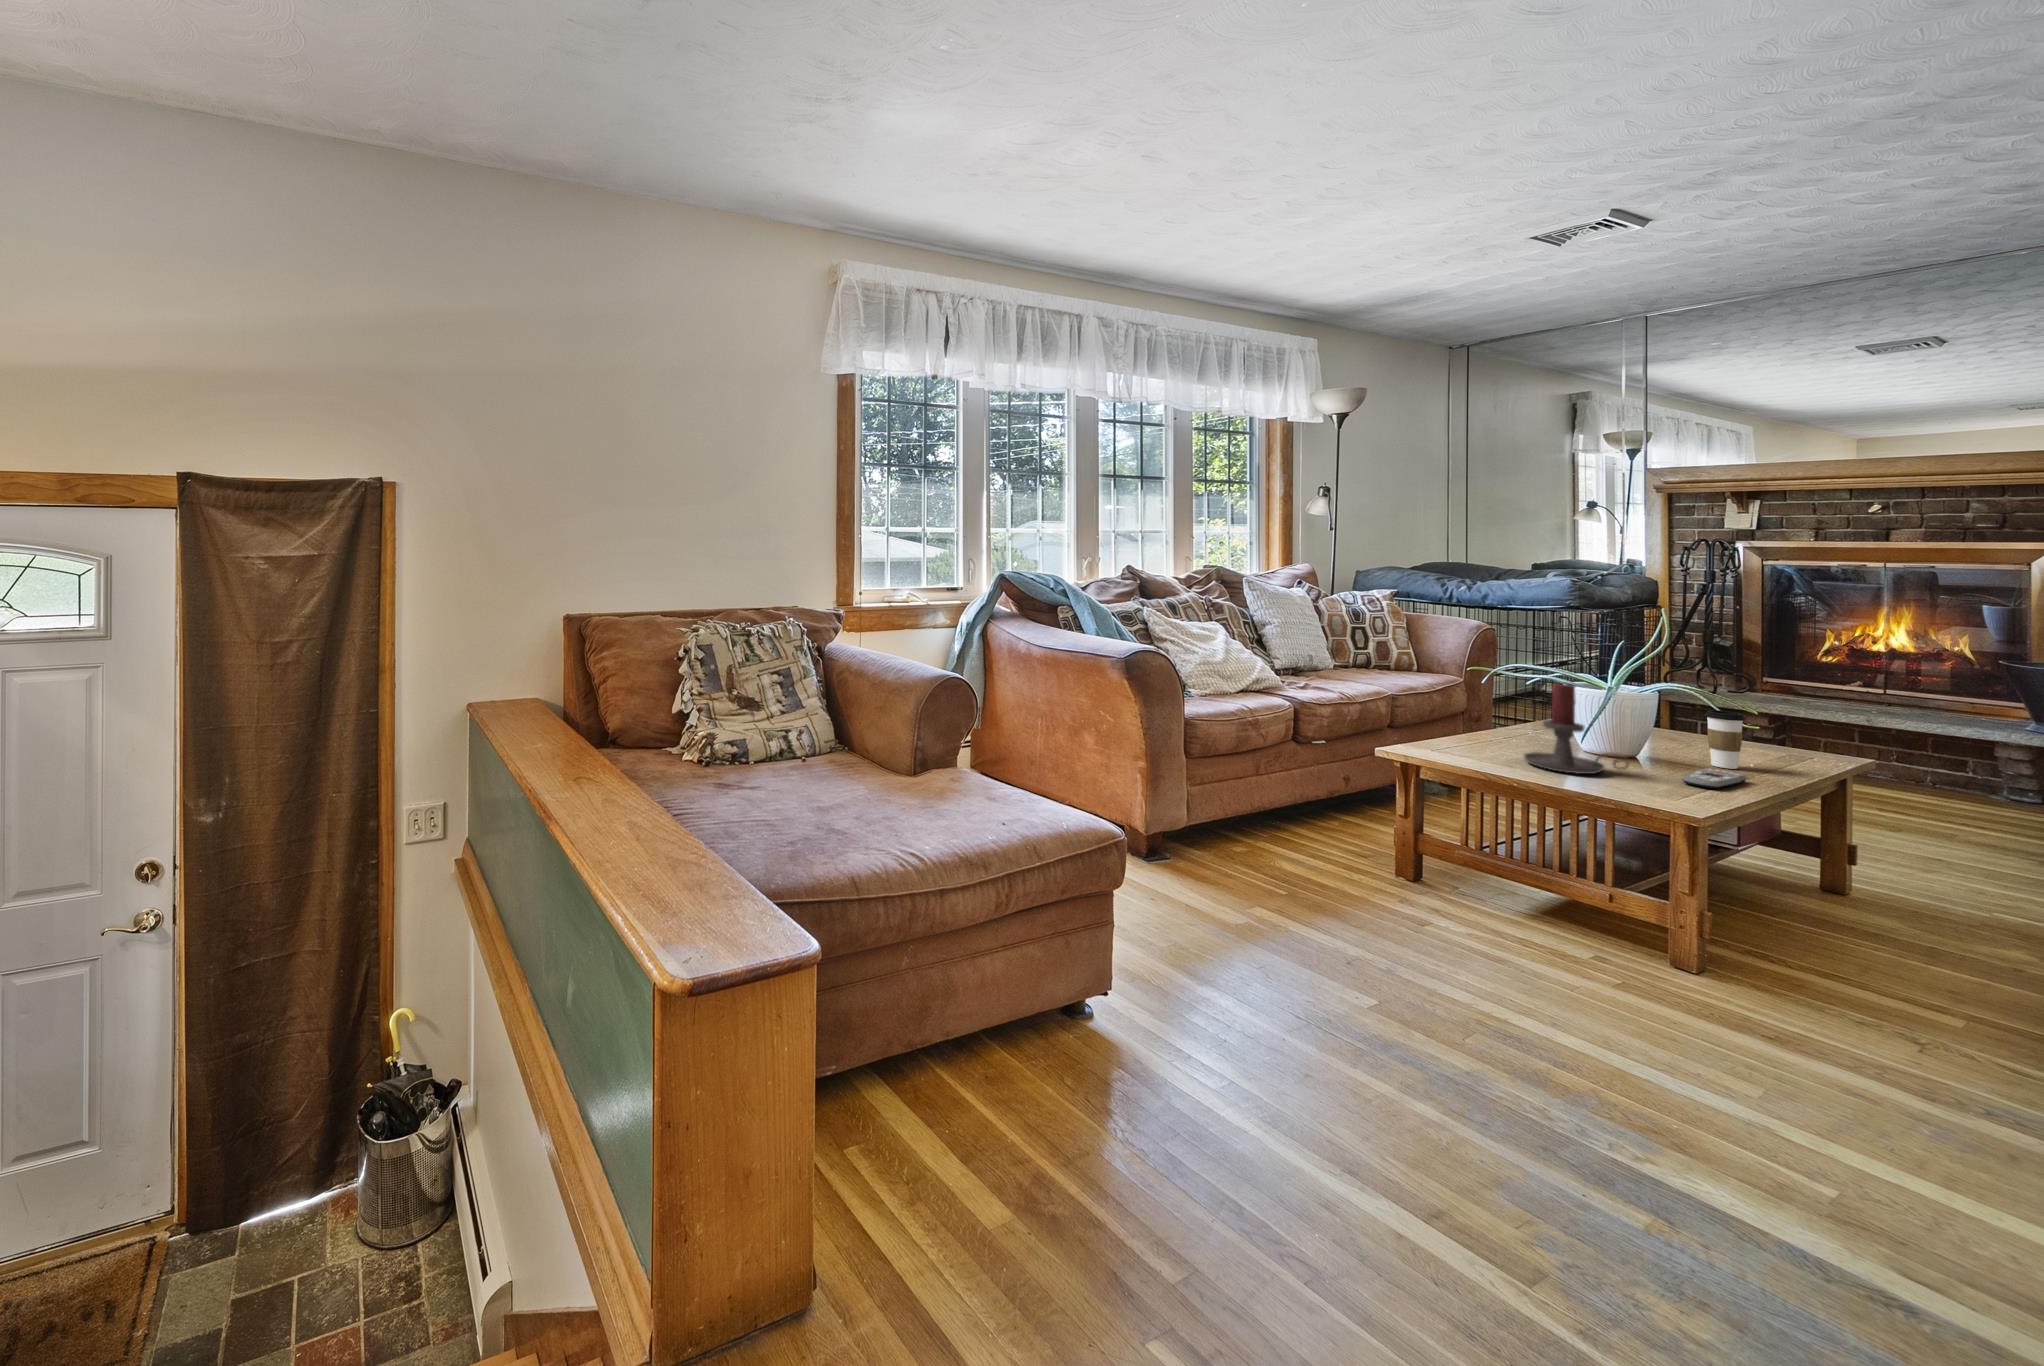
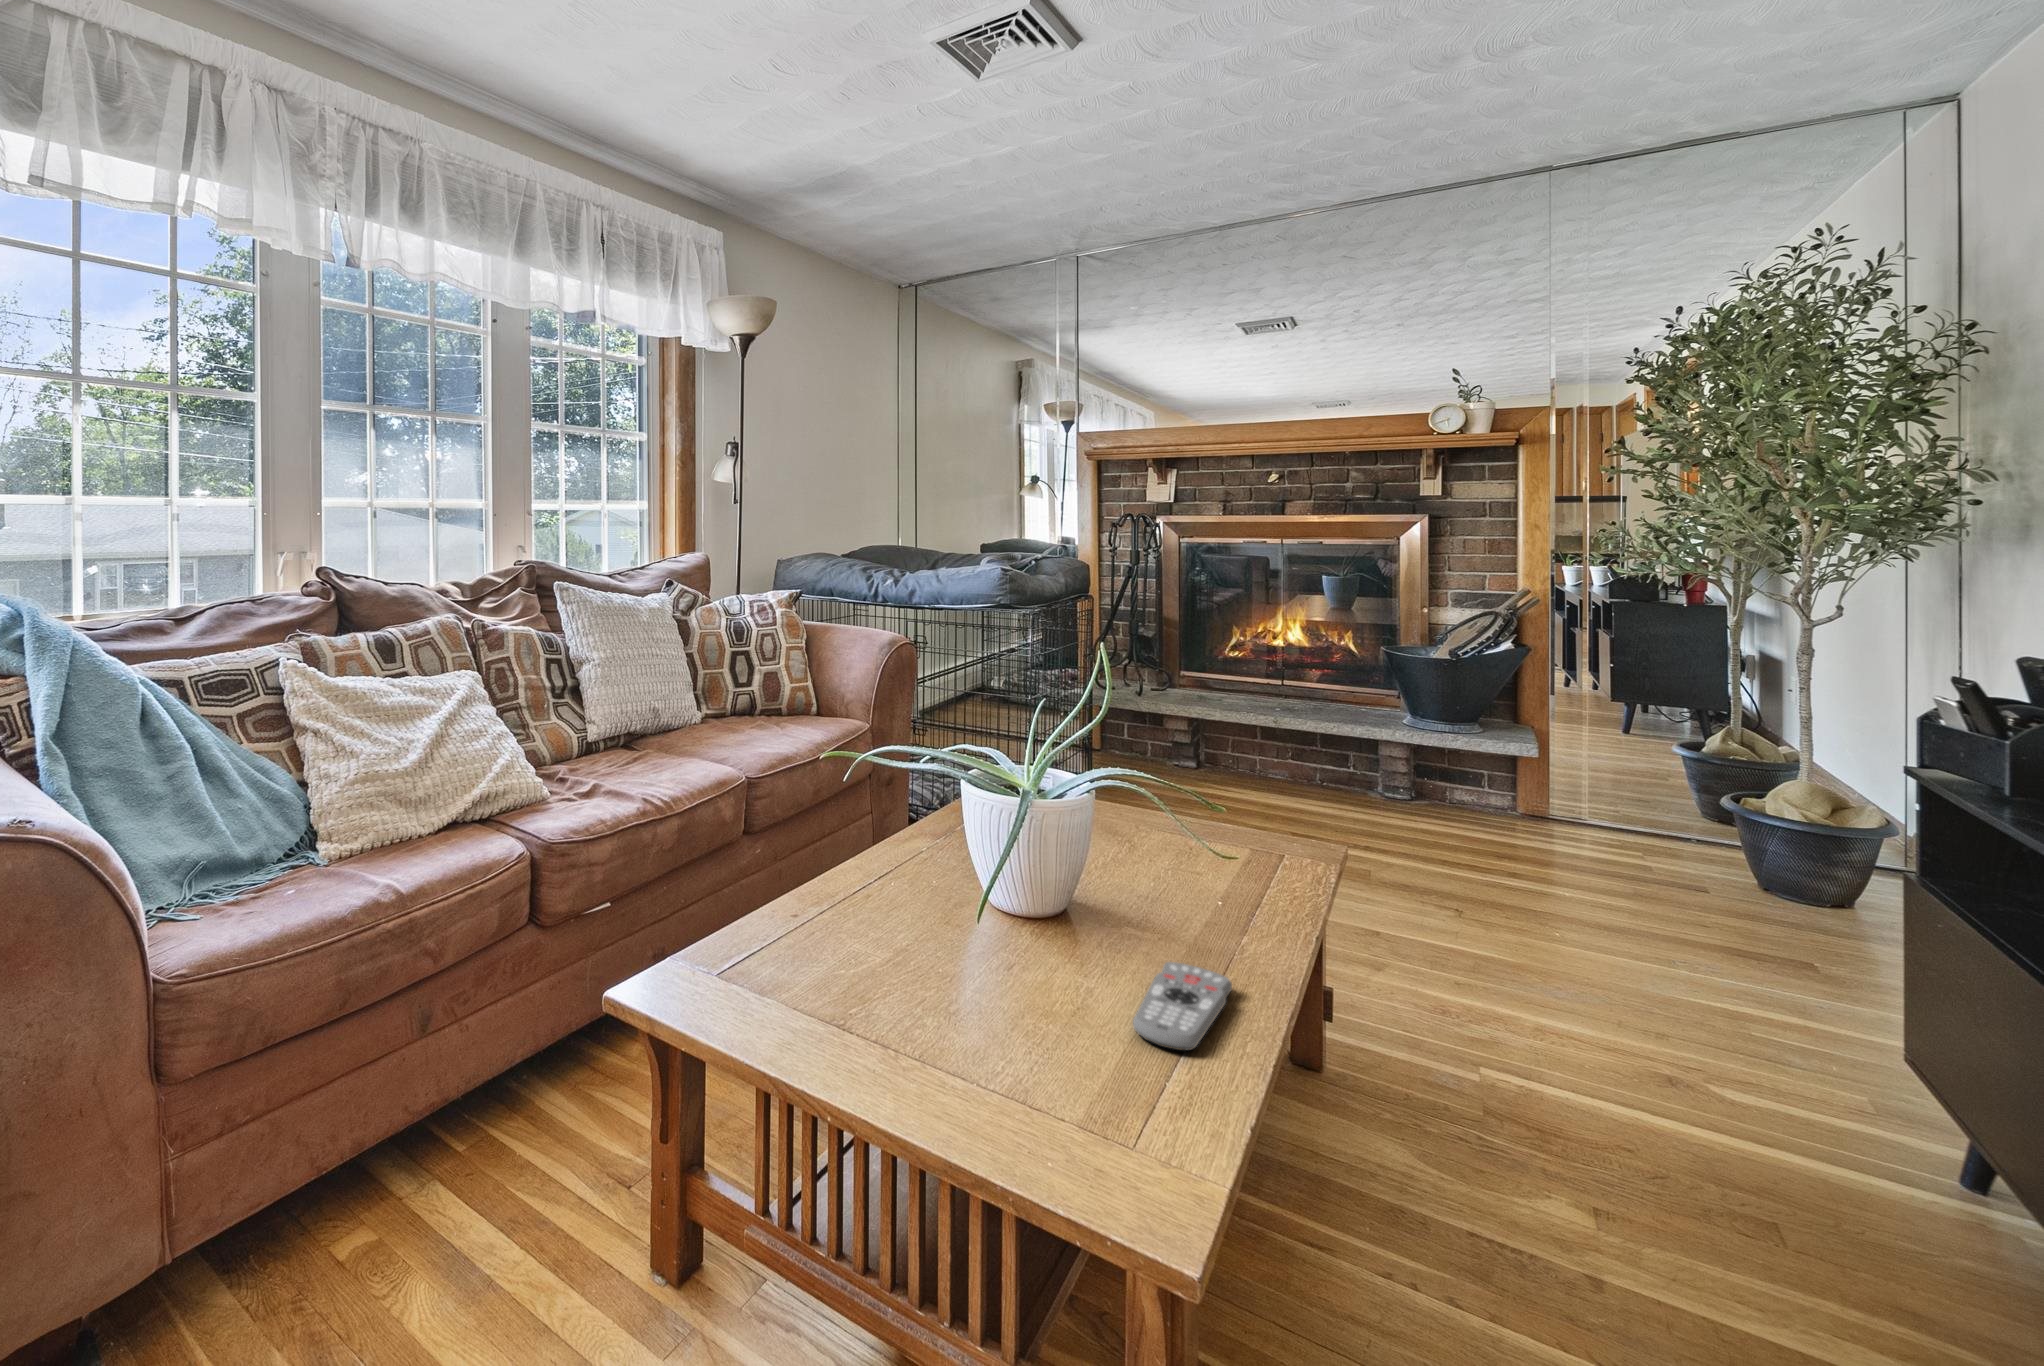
candle holder: present [1524,683,1629,774] -> none [853,816,1042,1049]
coffee cup: present [1705,710,1745,769] -> none [1159,817,1218,937]

